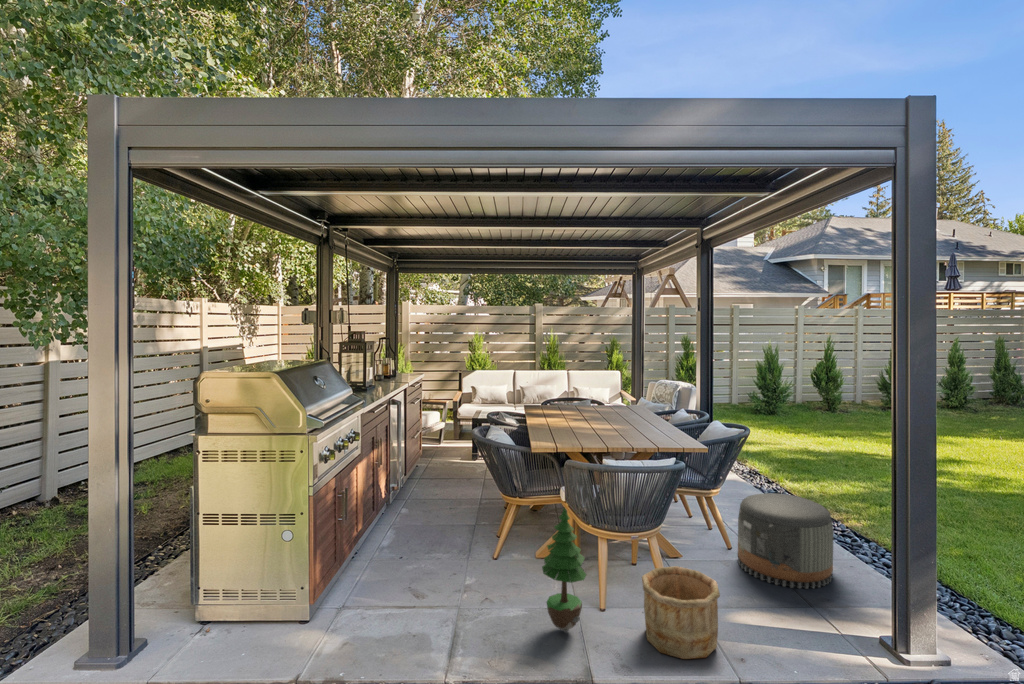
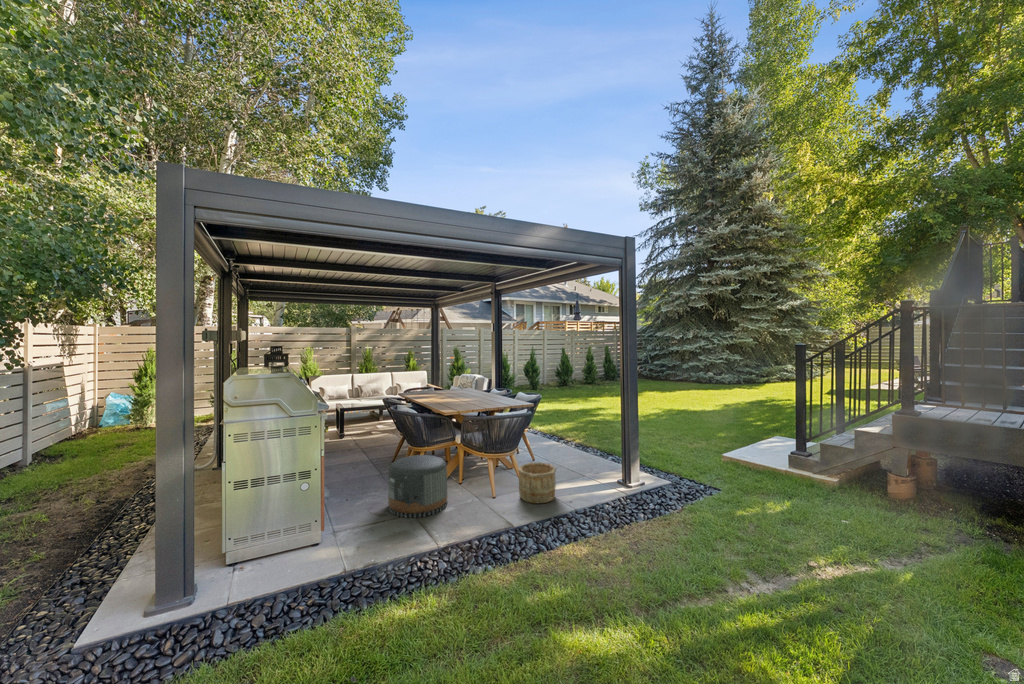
pouf: present [738,493,834,589] -> present [388,455,447,518]
potted tree: present [542,508,586,632] -> none [469,438,494,508]

